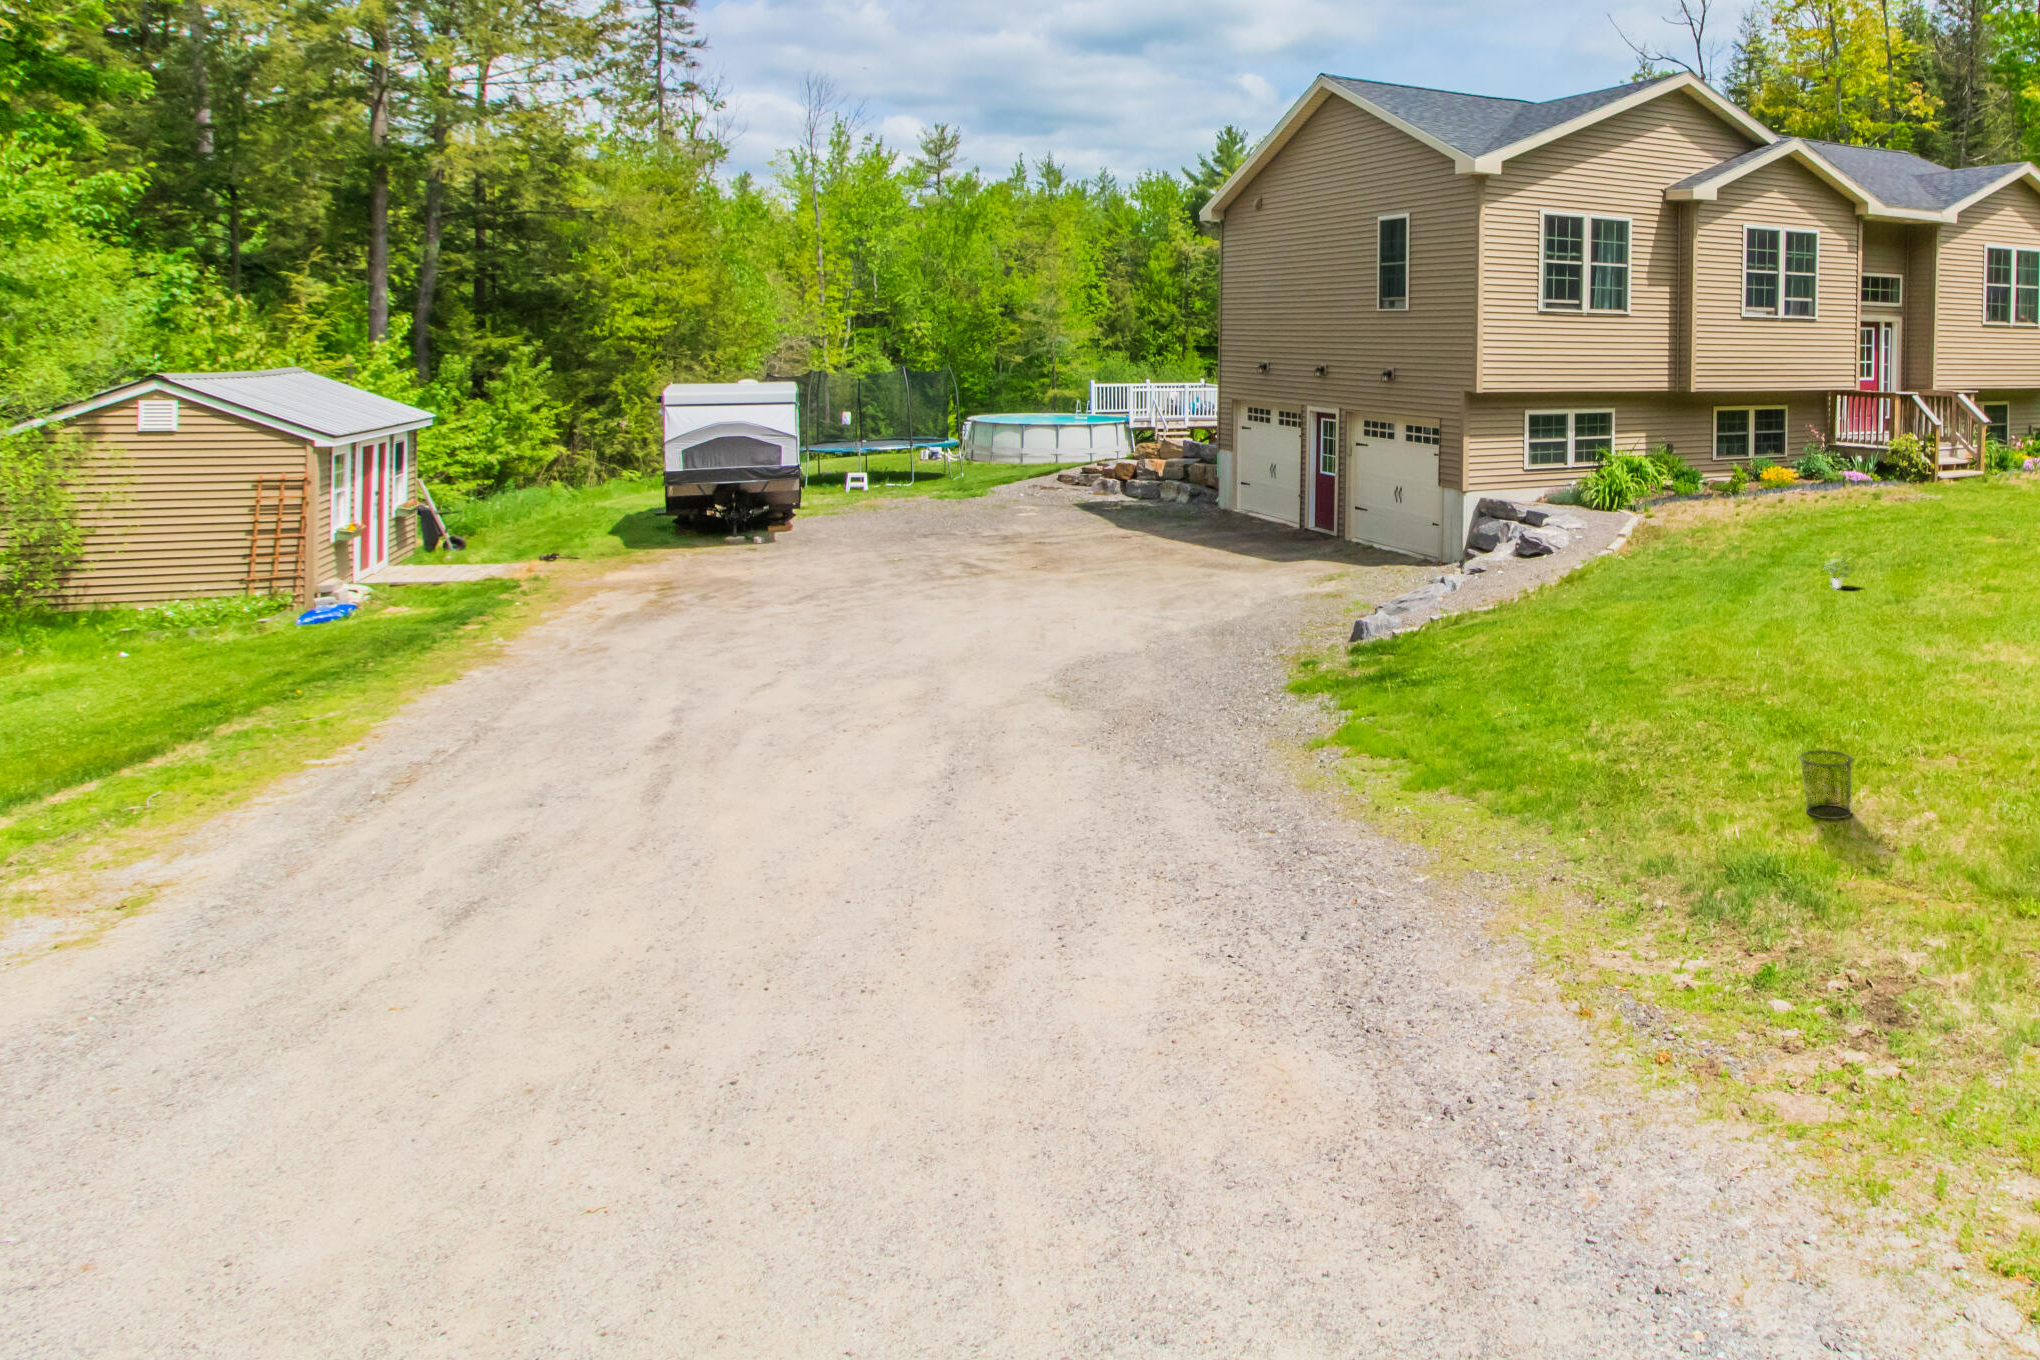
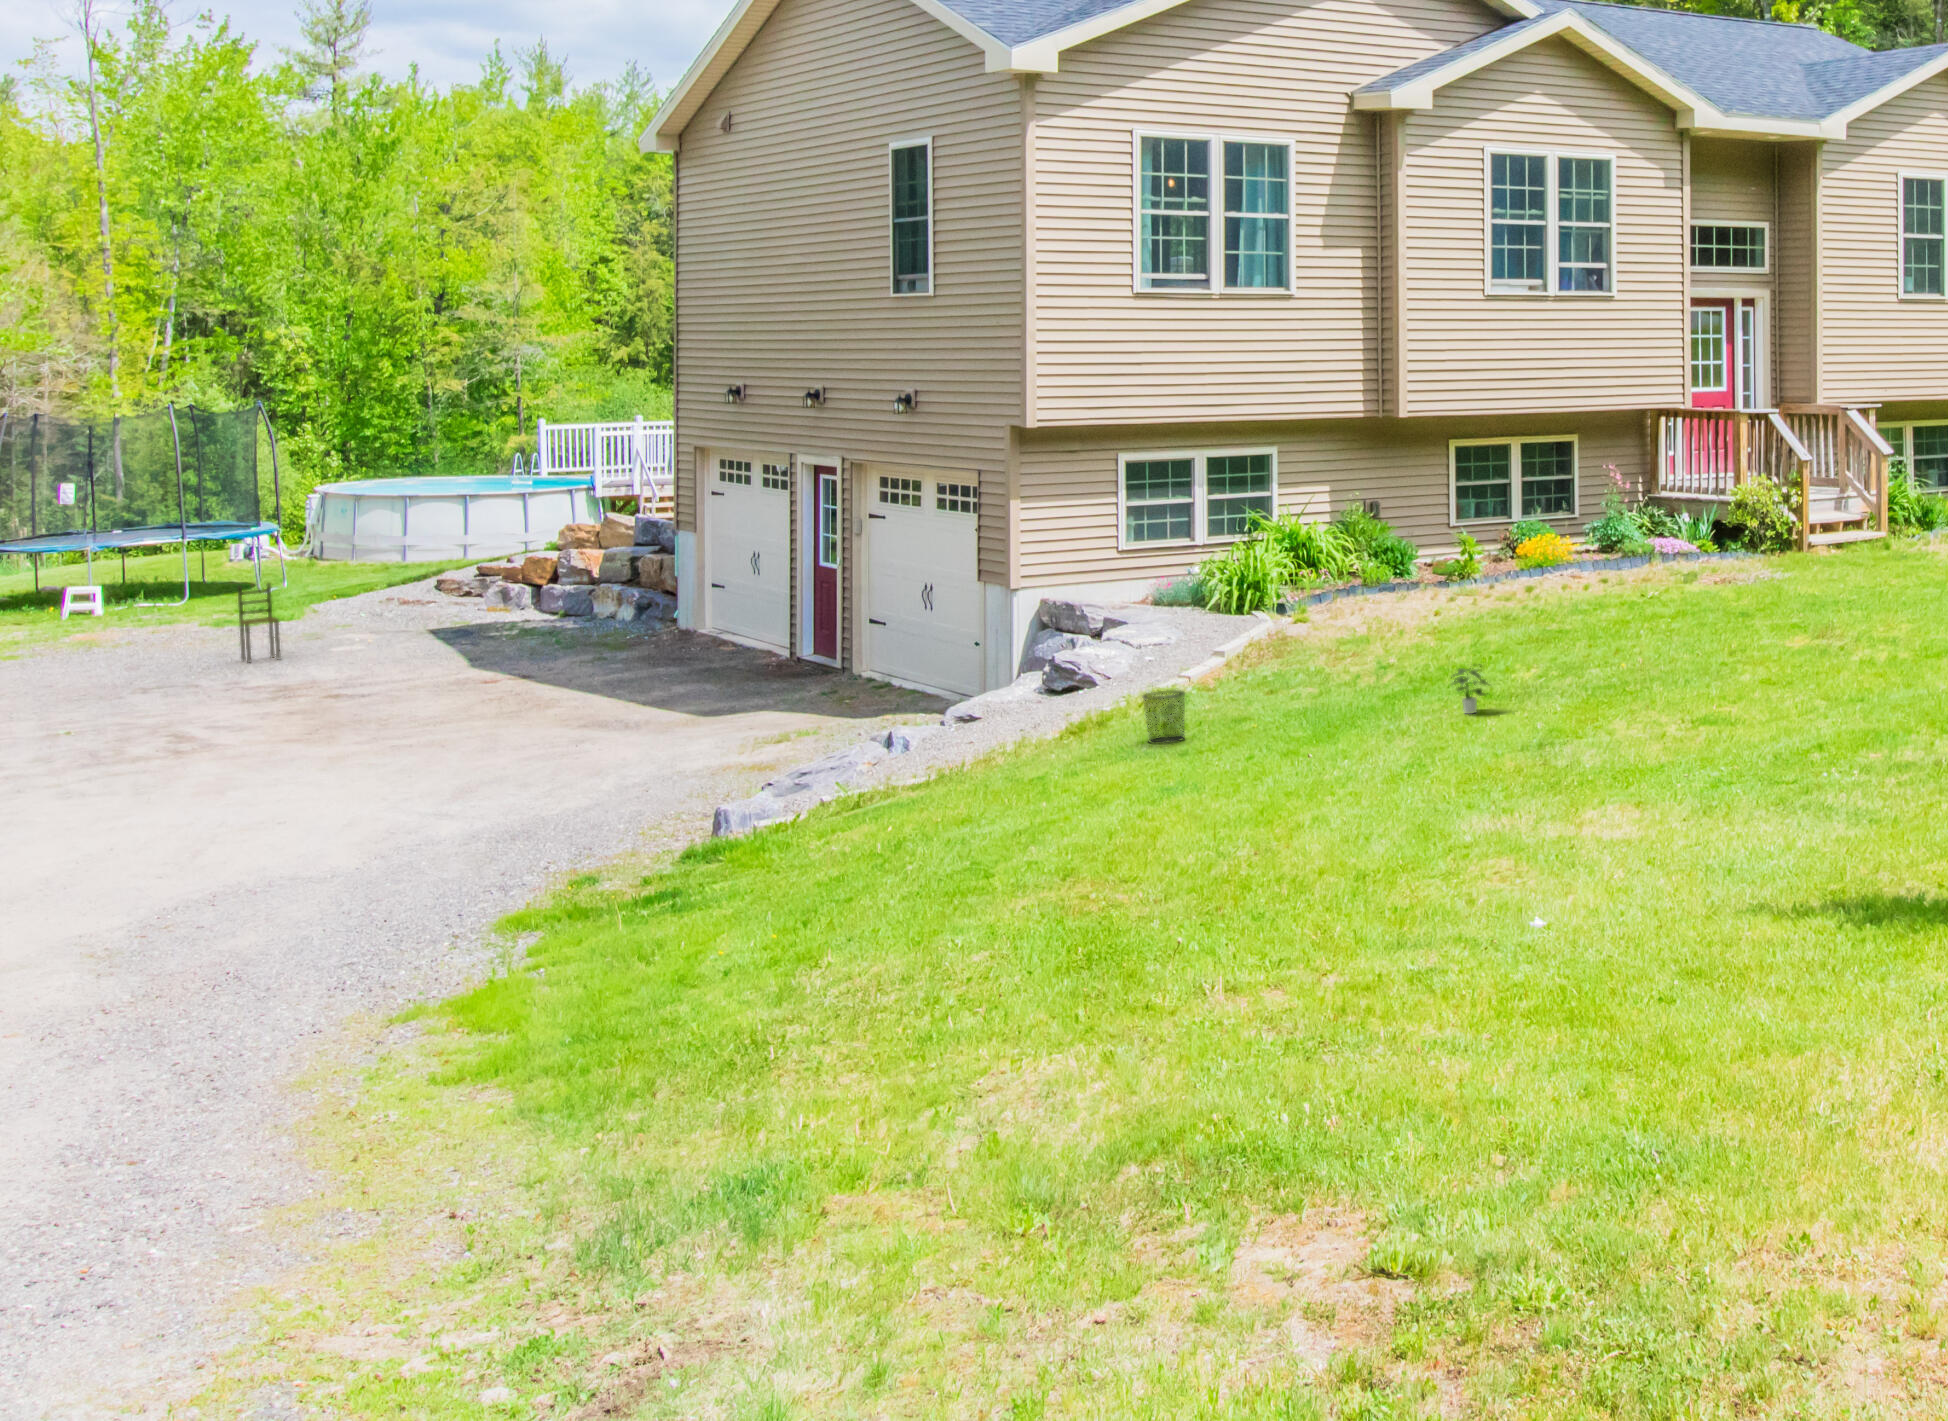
chair: none [978,473,1002,519] -> present [238,583,280,662]
waste bin: present [1800,750,1853,819] -> present [1143,690,1185,743]

